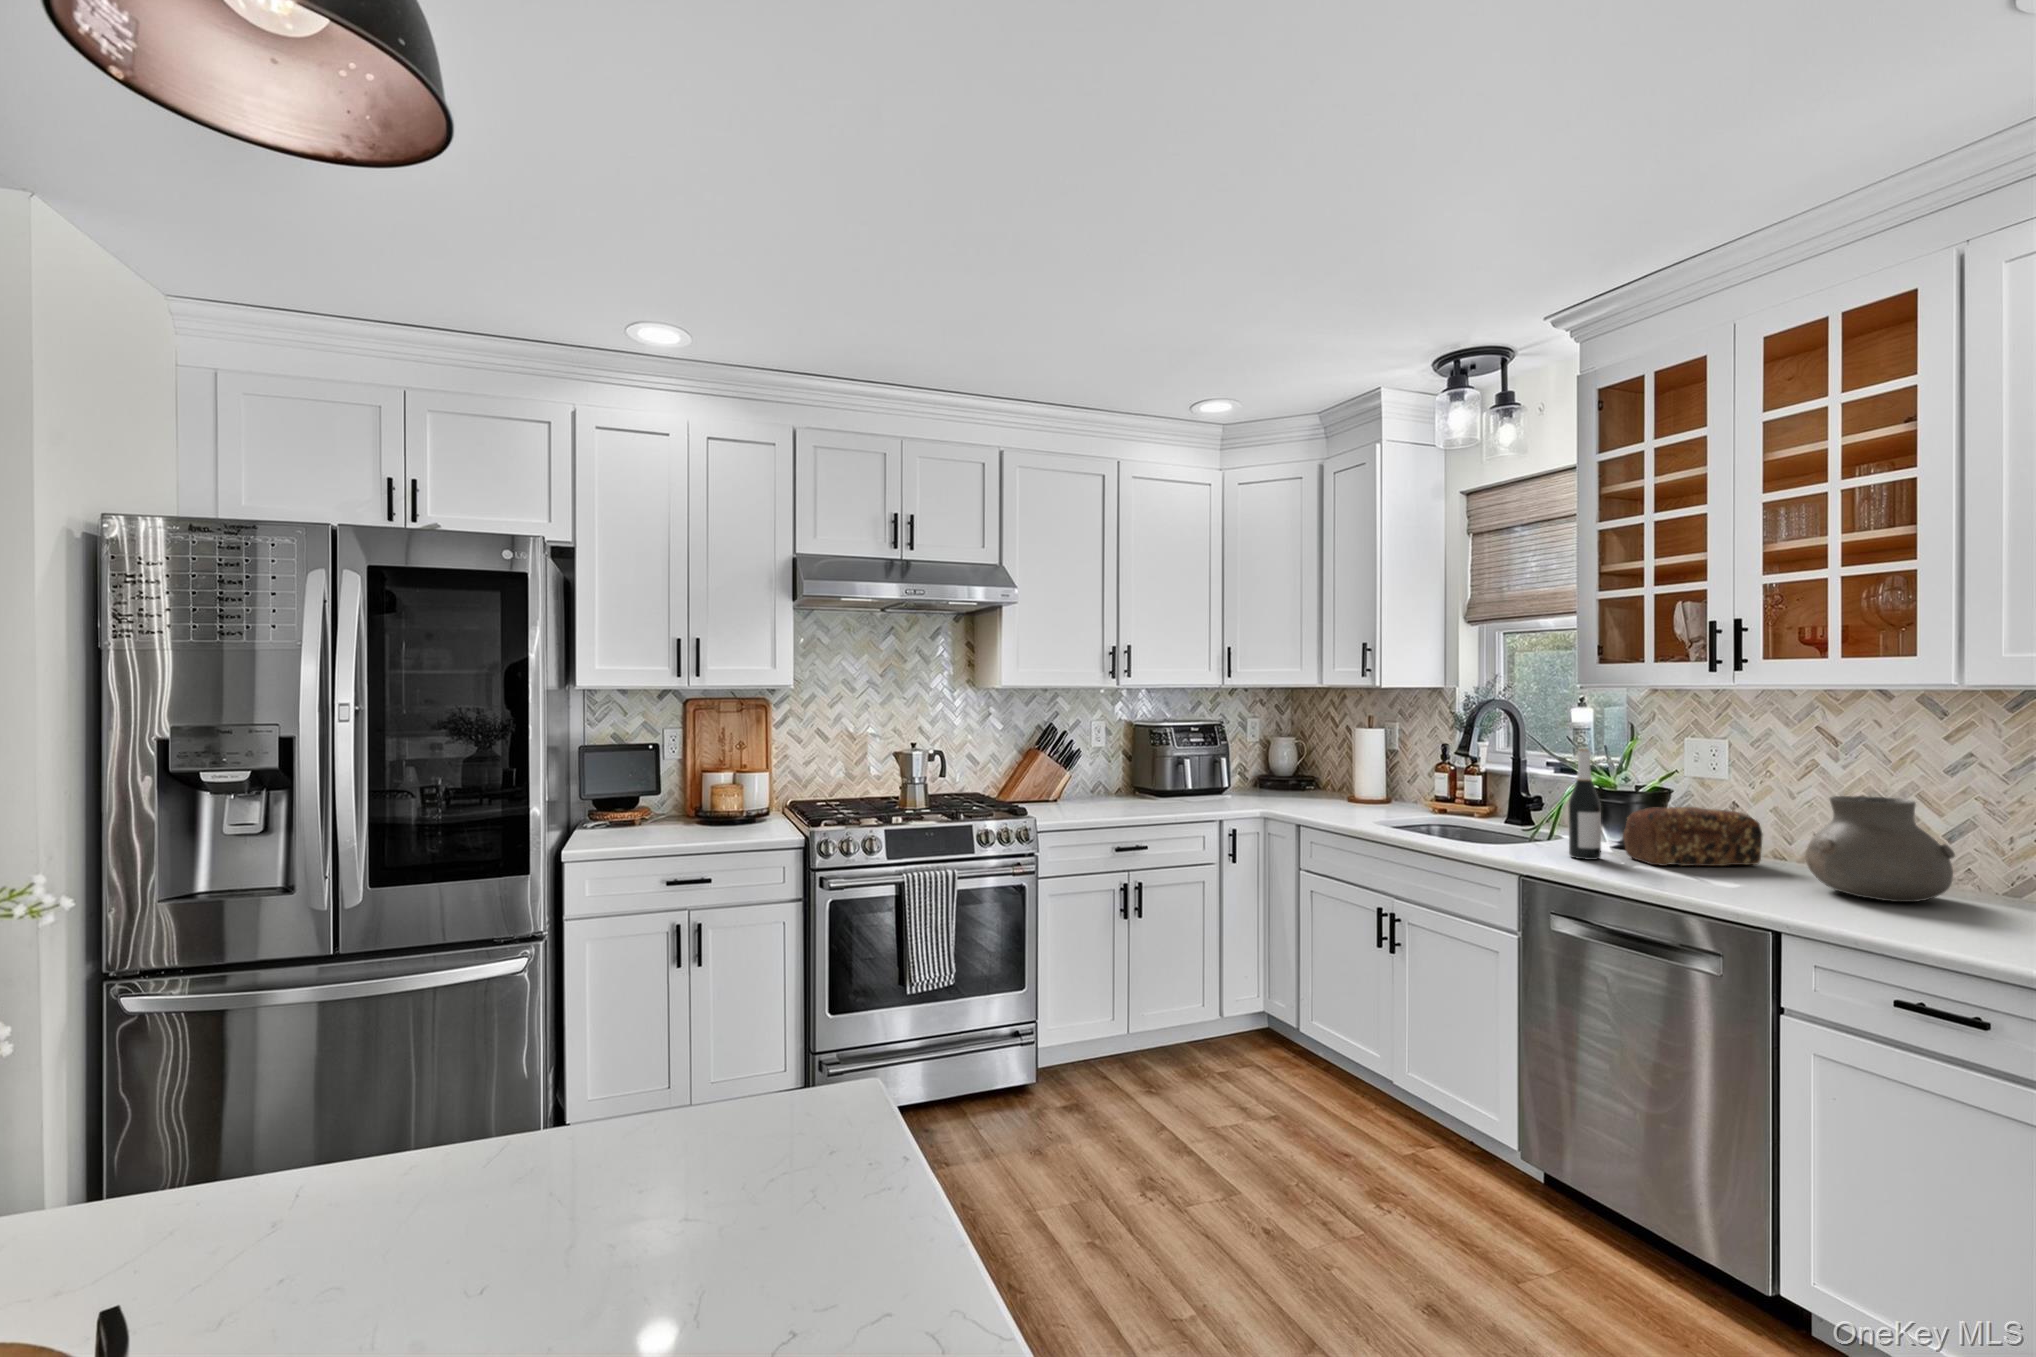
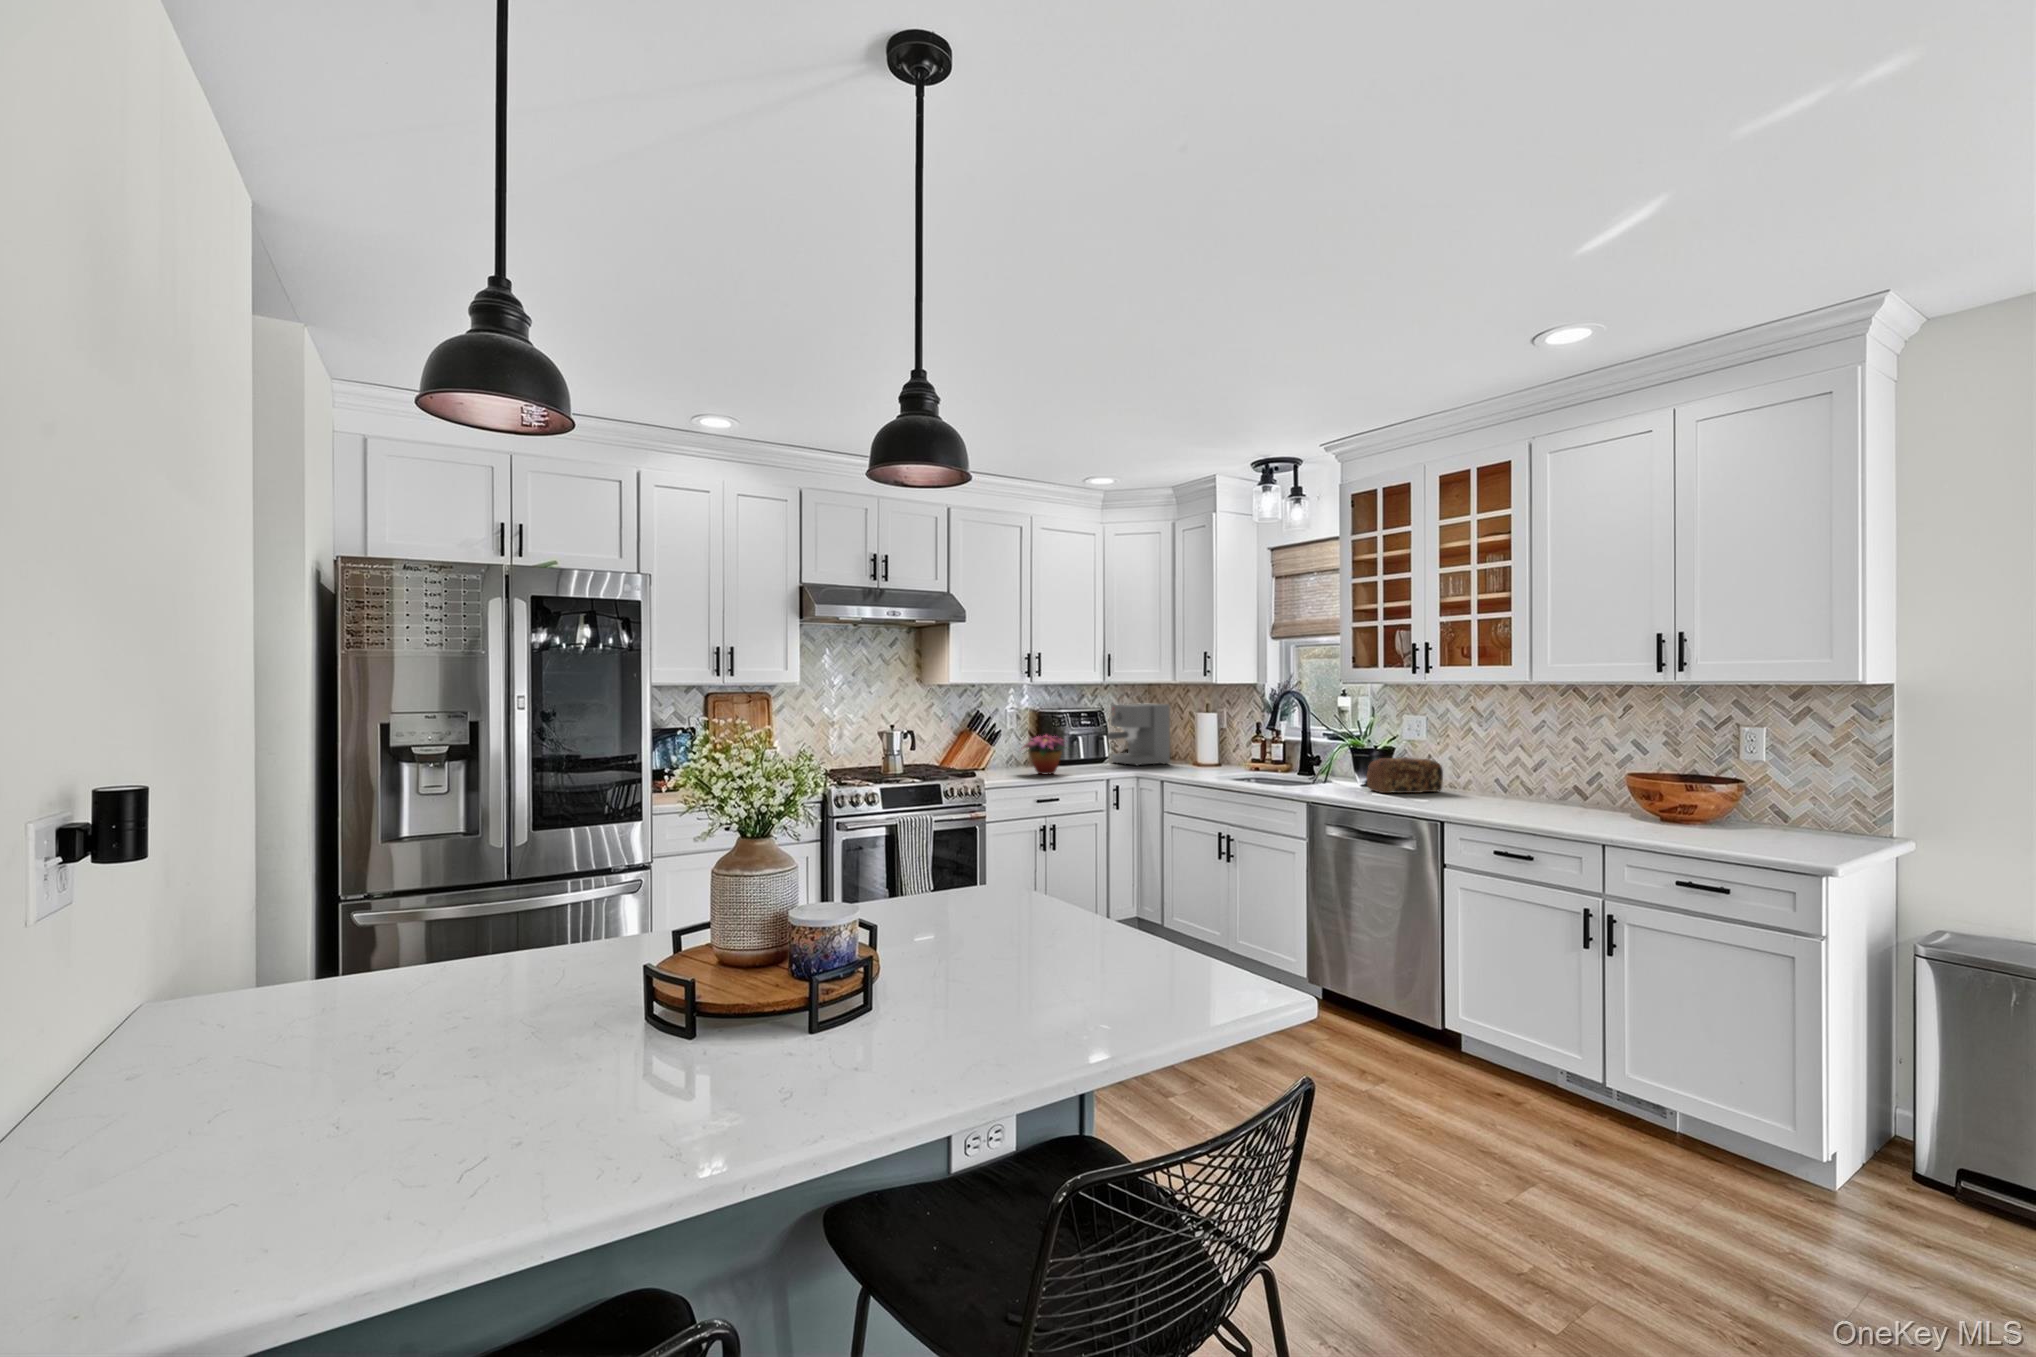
coffee maker: none [1227,714,1318,800] -> present [1107,703,1170,766]
wine bottle: present [1568,749,1601,860] -> none [1335,722,1354,792]
flower arrangement: none [1093,756,1176,812] -> present [1021,735,1064,775]
vase: present [1805,796,1955,902] -> none [1462,746,1534,805]

